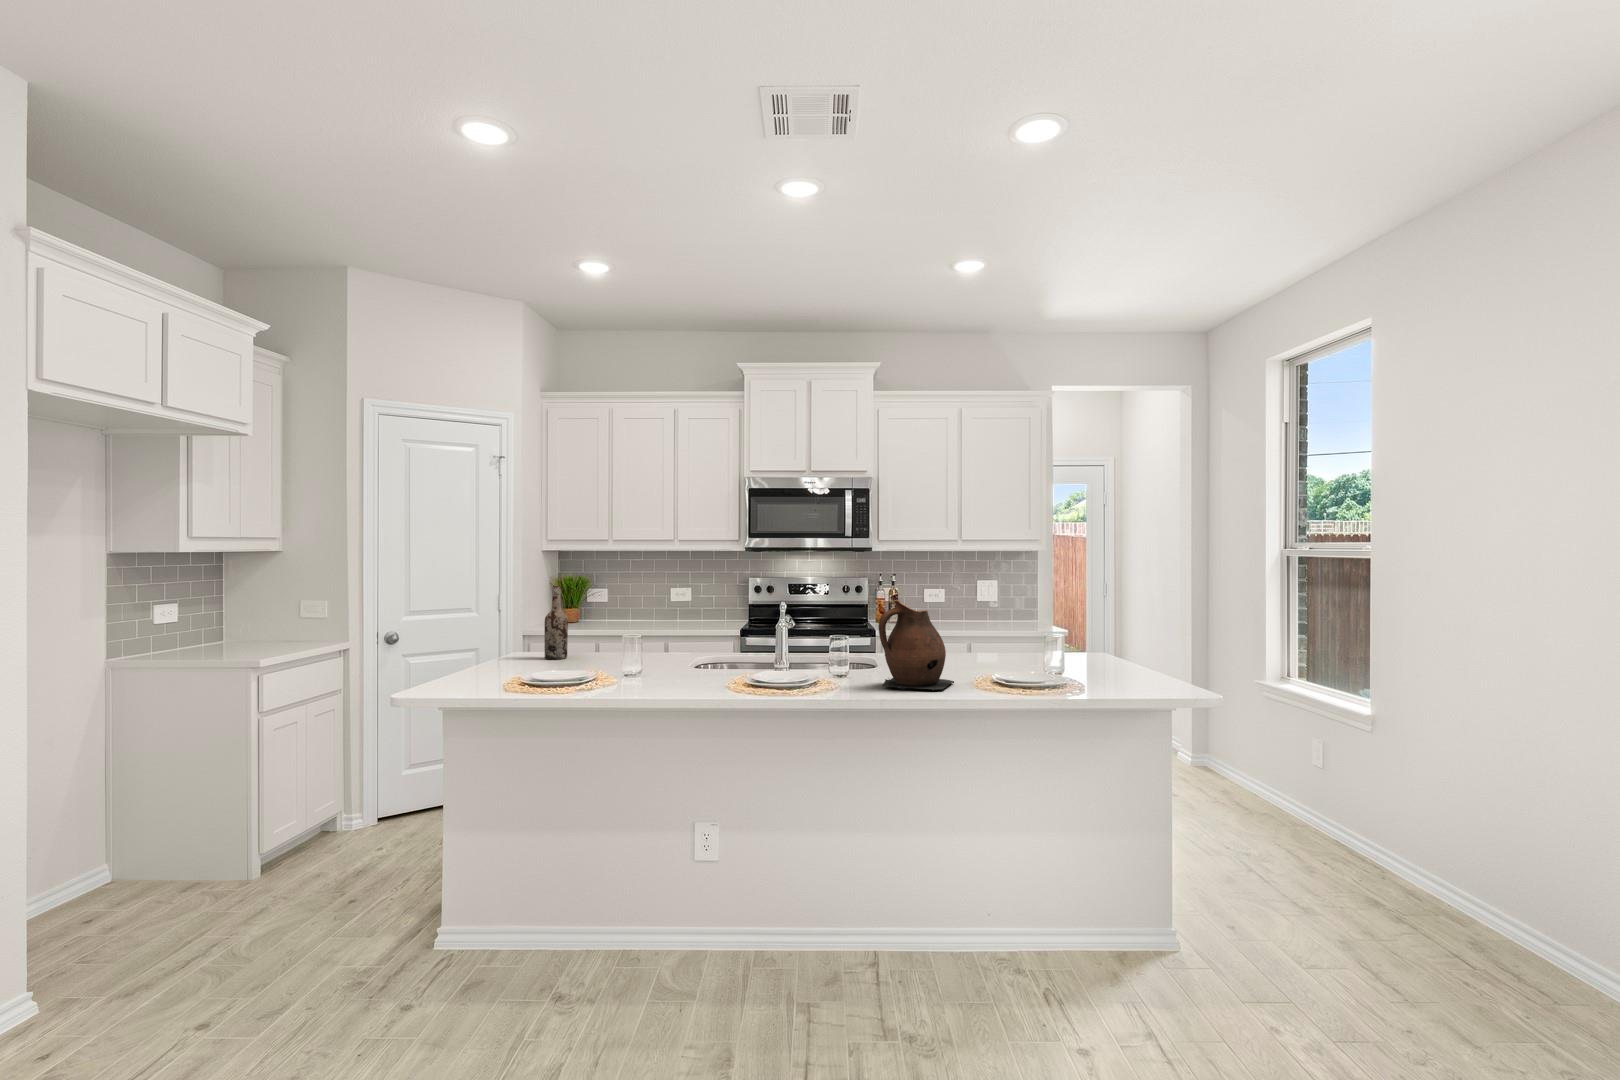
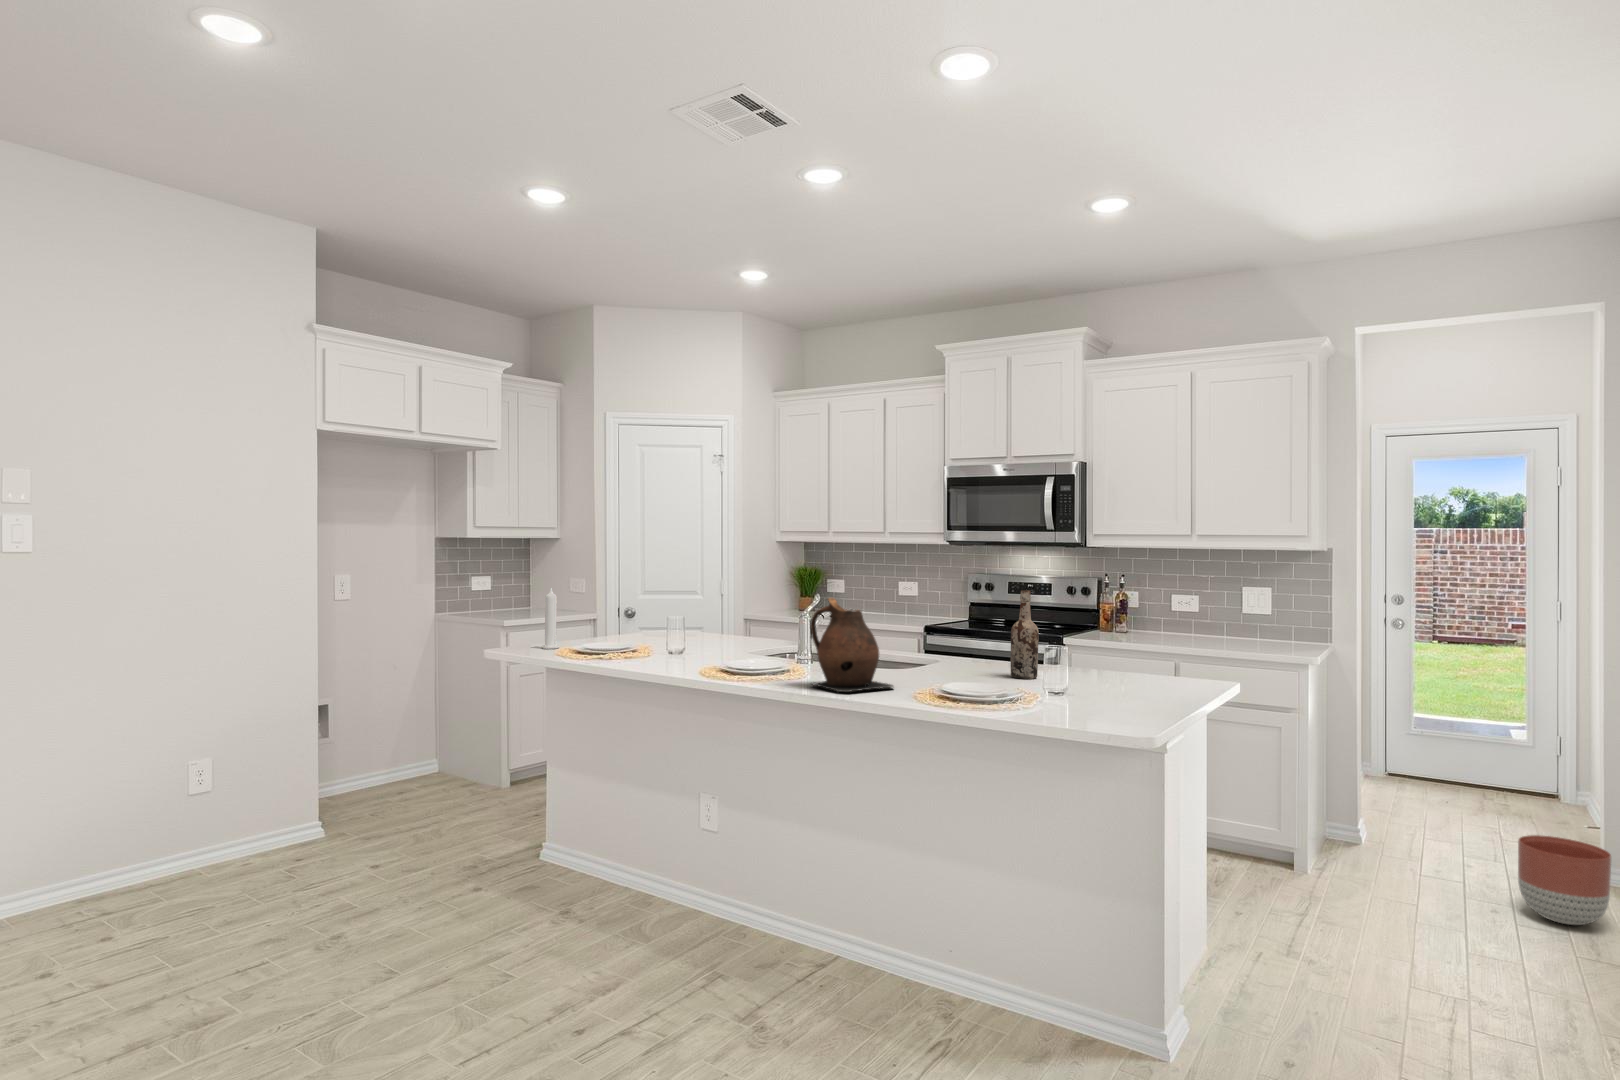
wine bottle: present [544,586,568,659] -> present [1011,590,1039,679]
candle: none [455,608,477,684] -> present [542,588,559,649]
planter: none [1203,742,1257,799] -> present [1518,835,1611,925]

